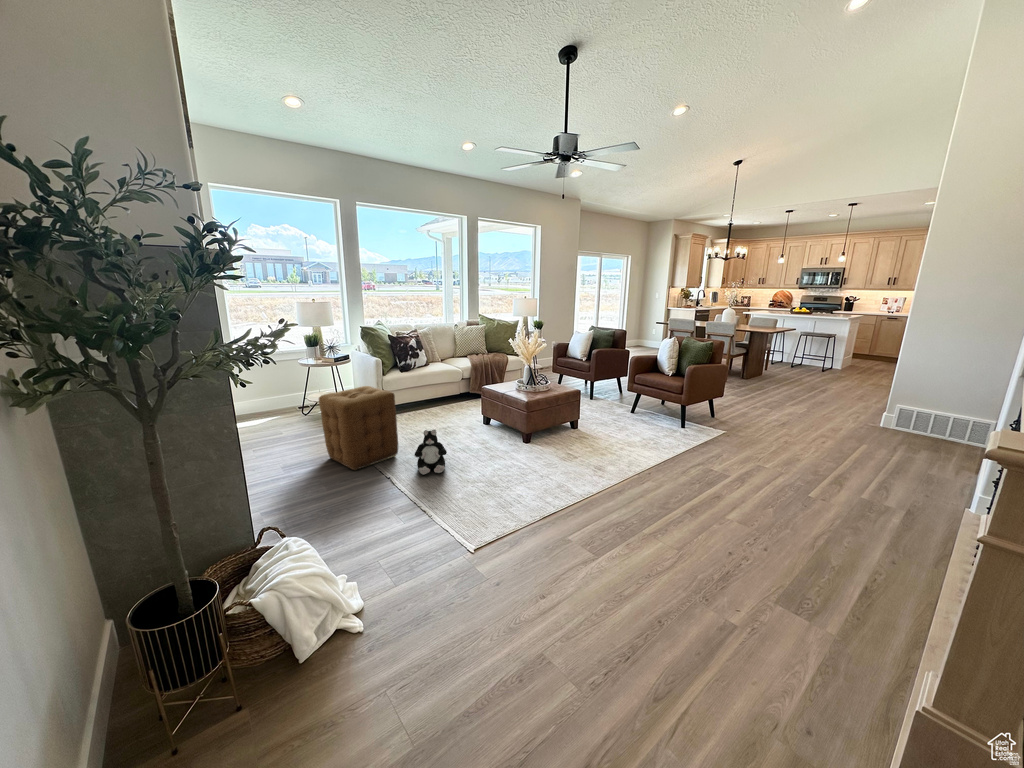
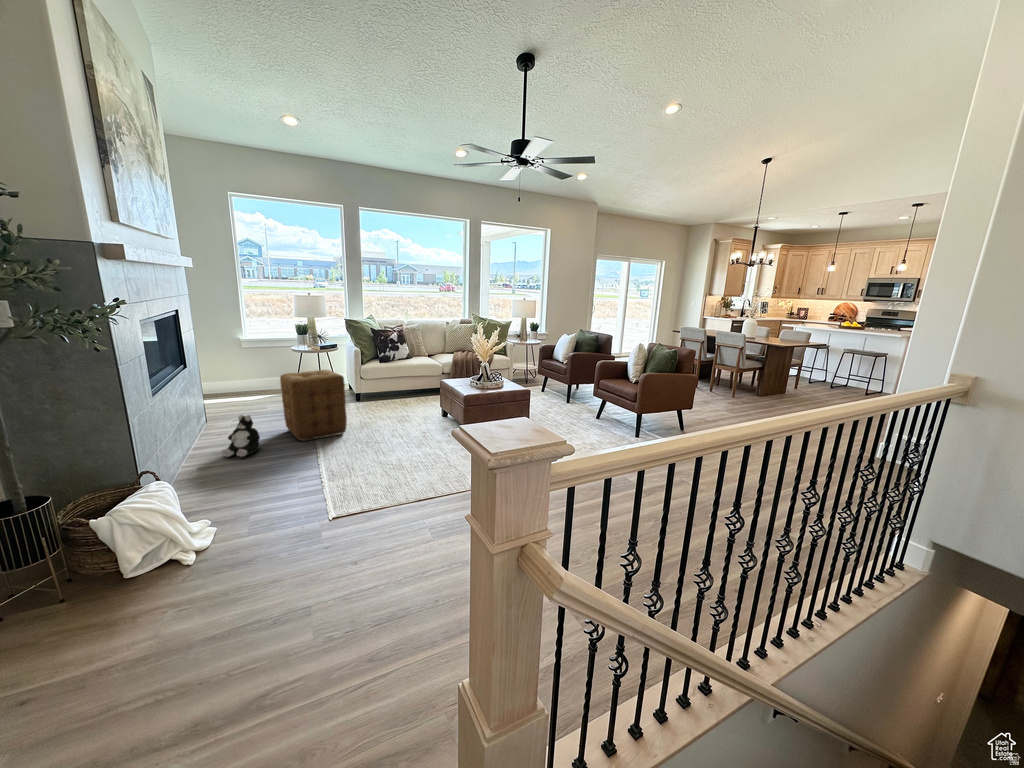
plush toy: present [415,430,447,475] -> present [222,415,260,457]

